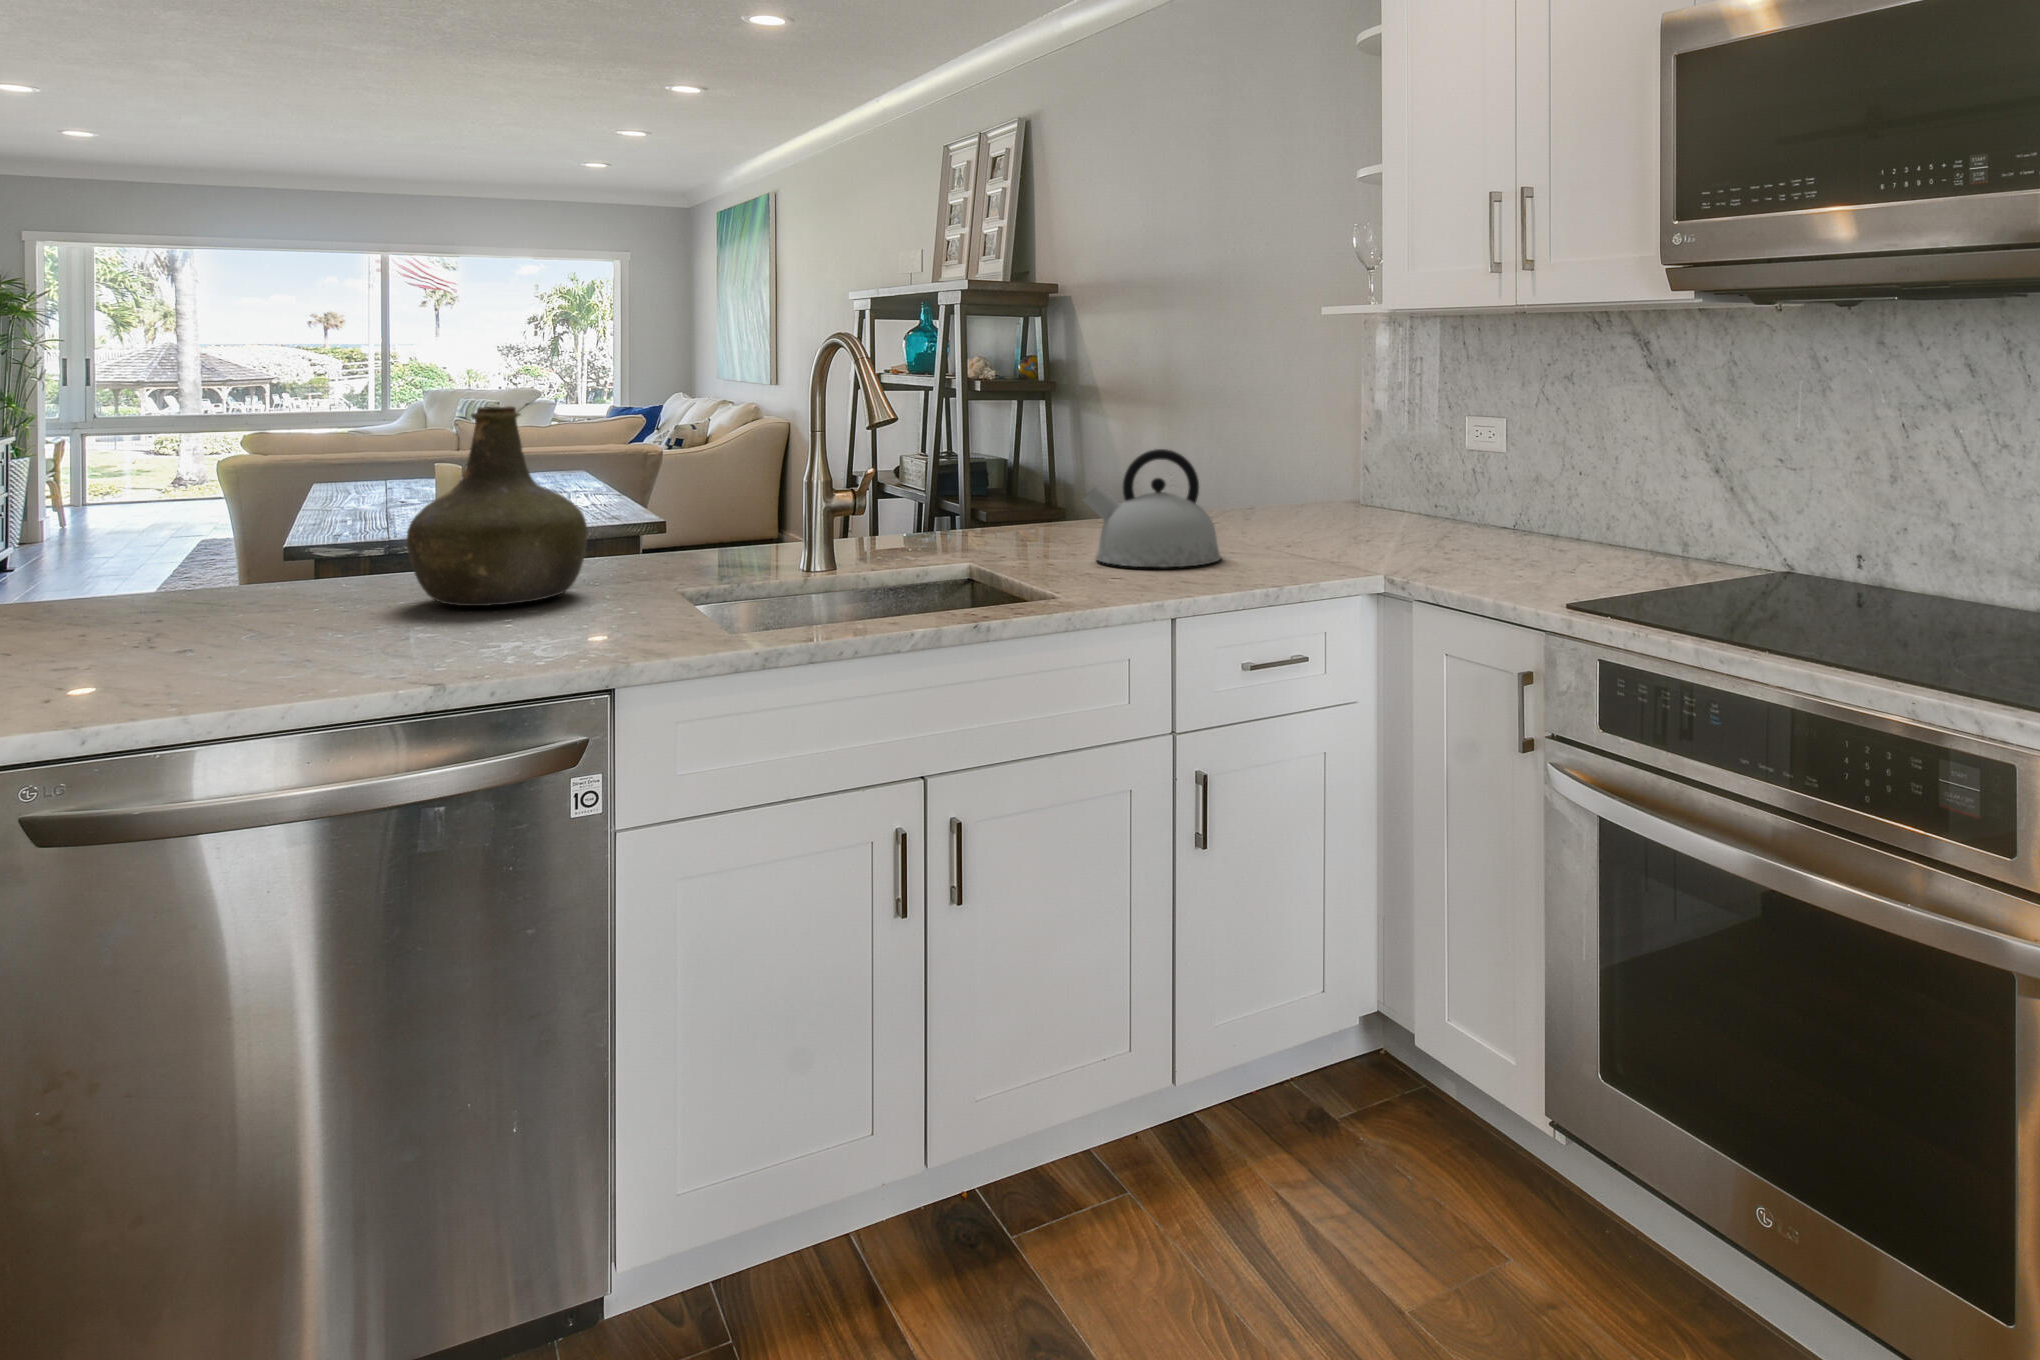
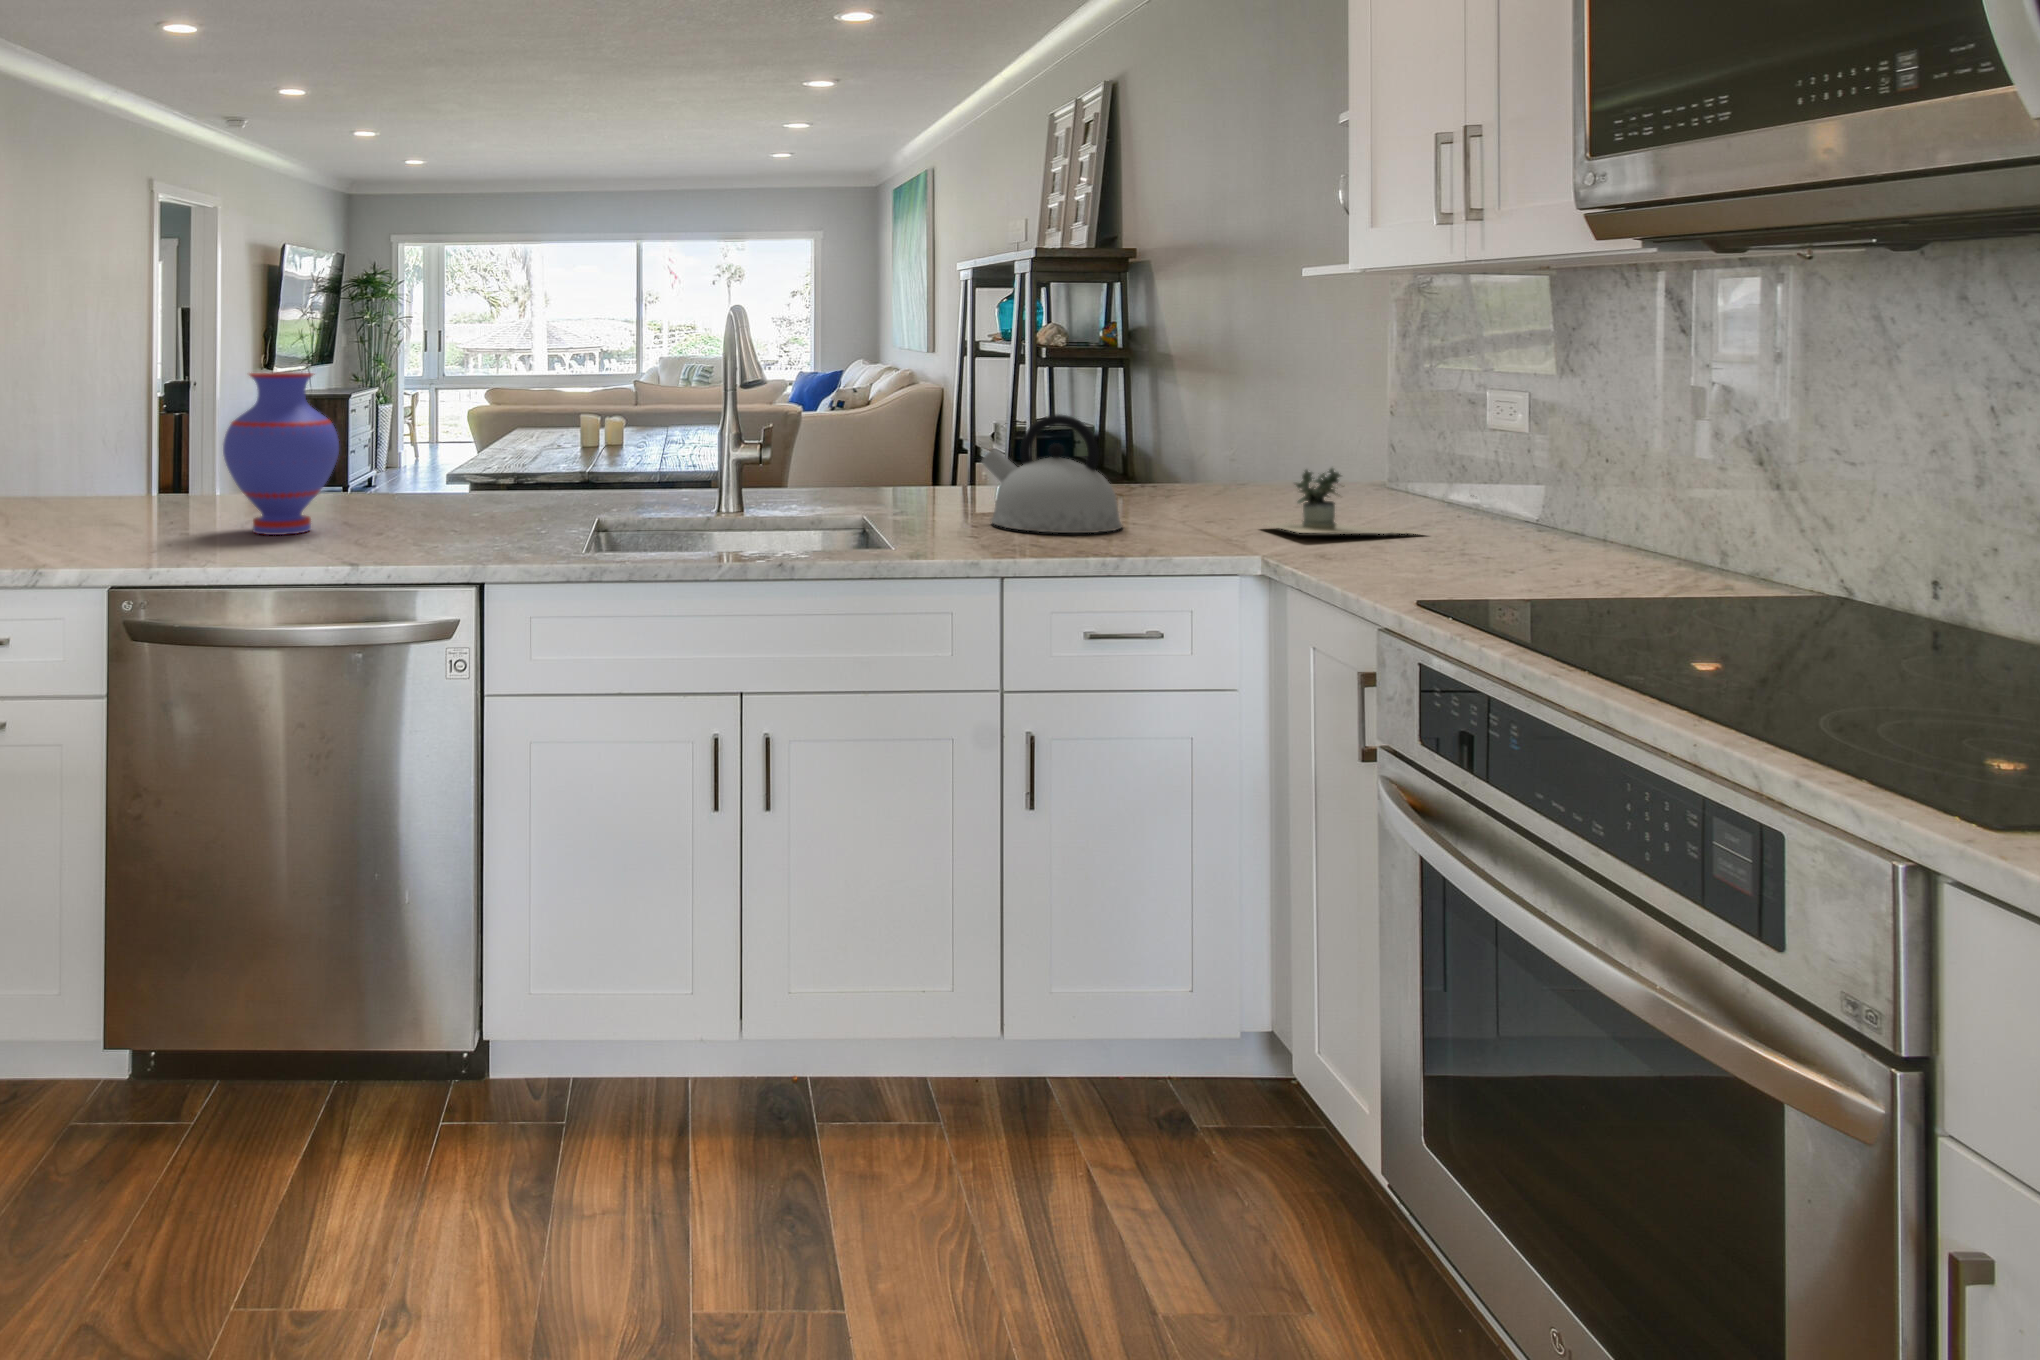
bottle: present [407,406,587,606] -> none [412,359,544,516]
vase: none [152,432,335,659] -> present [223,373,339,535]
potted plant: none [1324,487,1488,549] -> present [1266,468,1418,534]

